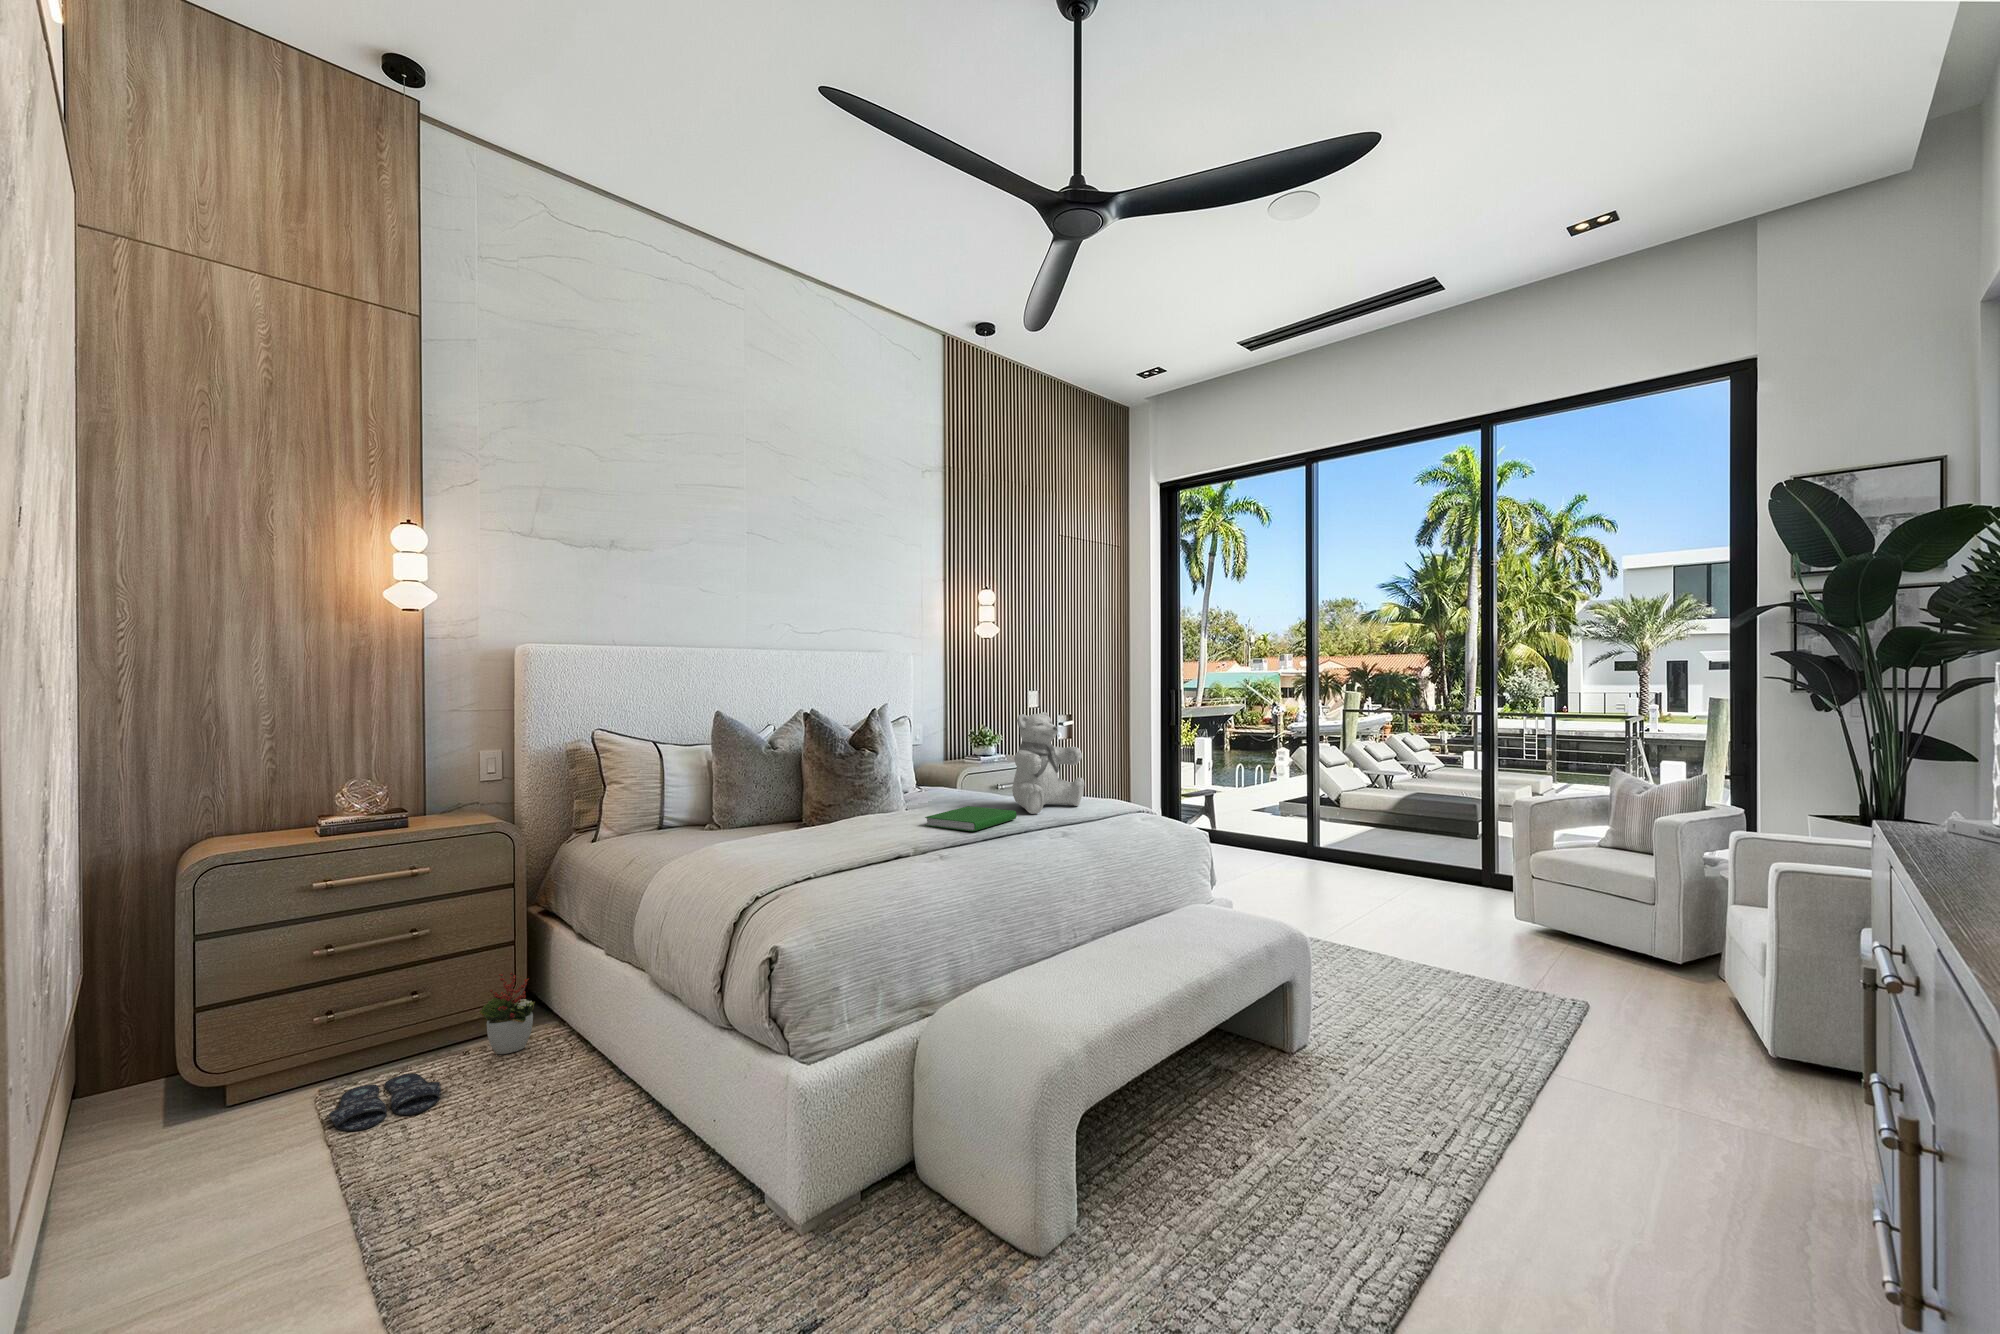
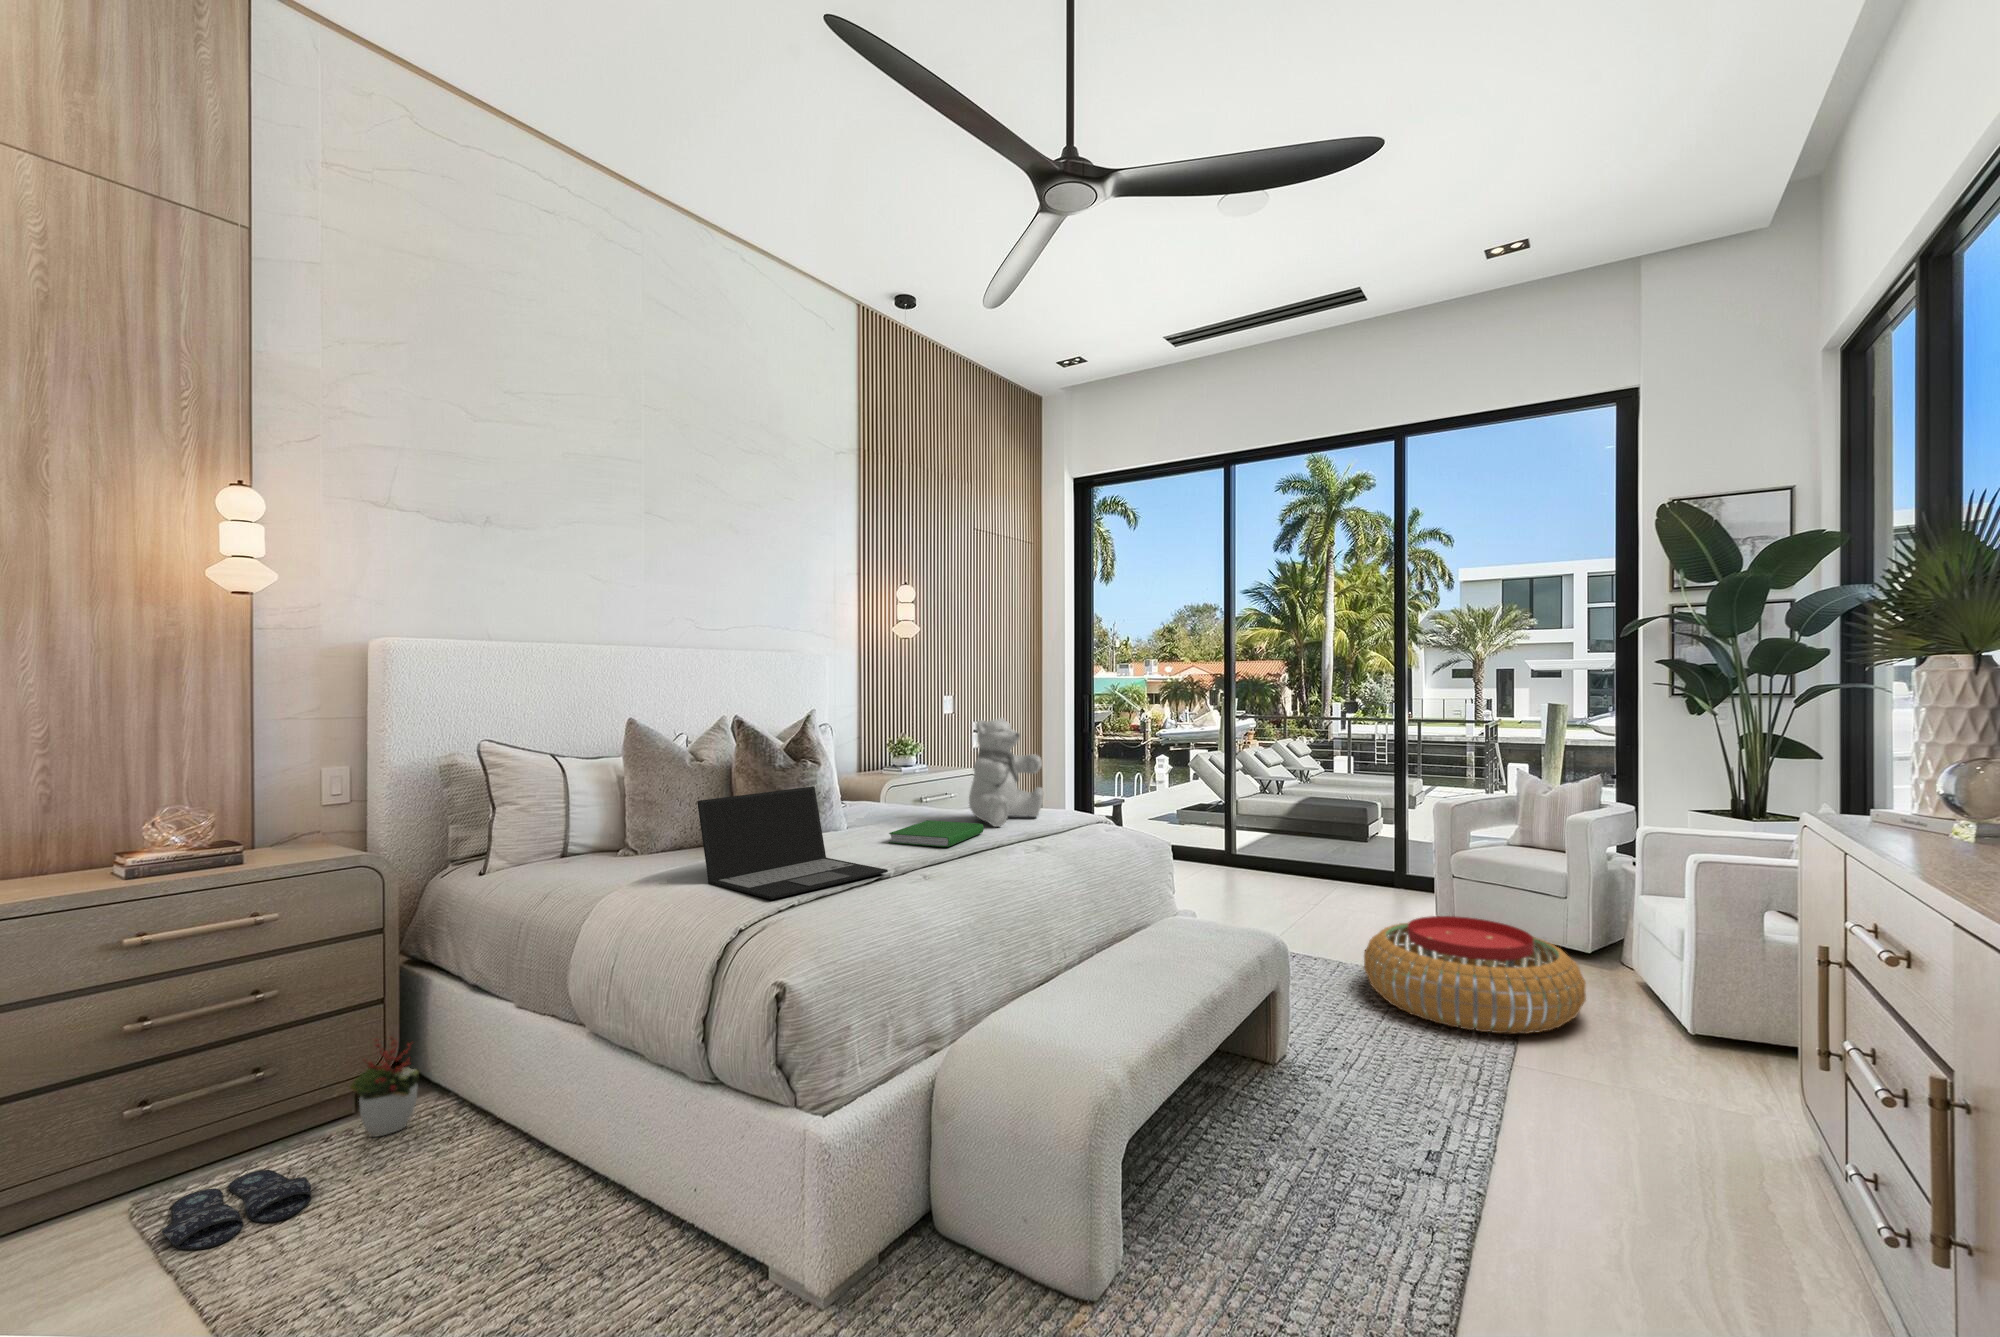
laptop: none [738,773,904,873] -> present [697,786,888,899]
pouf: none [1413,917,1651,1043] -> present [1364,916,1586,1034]

